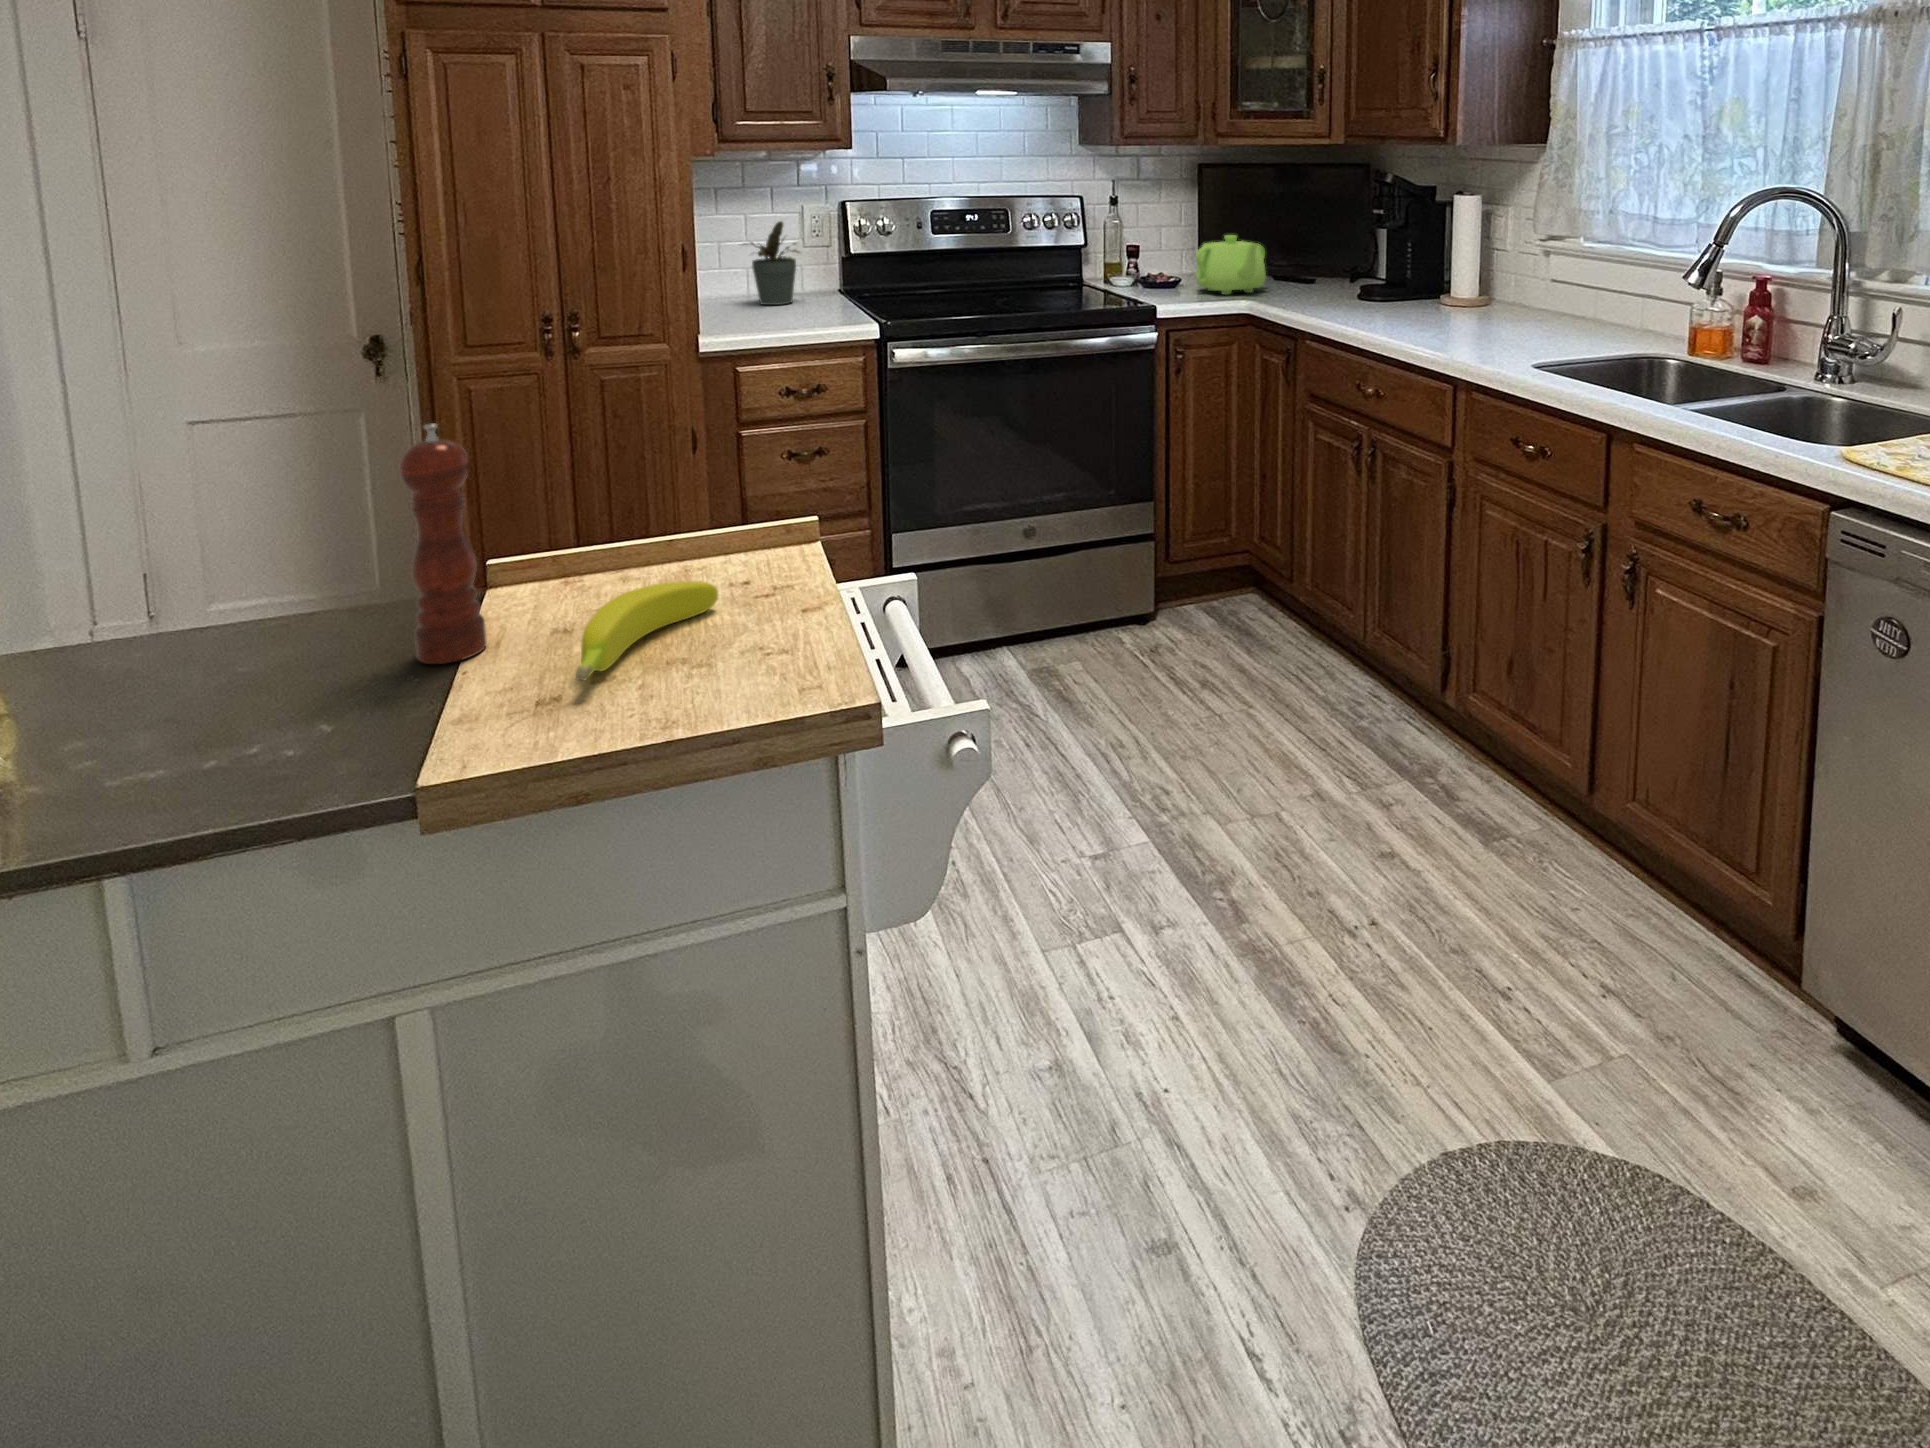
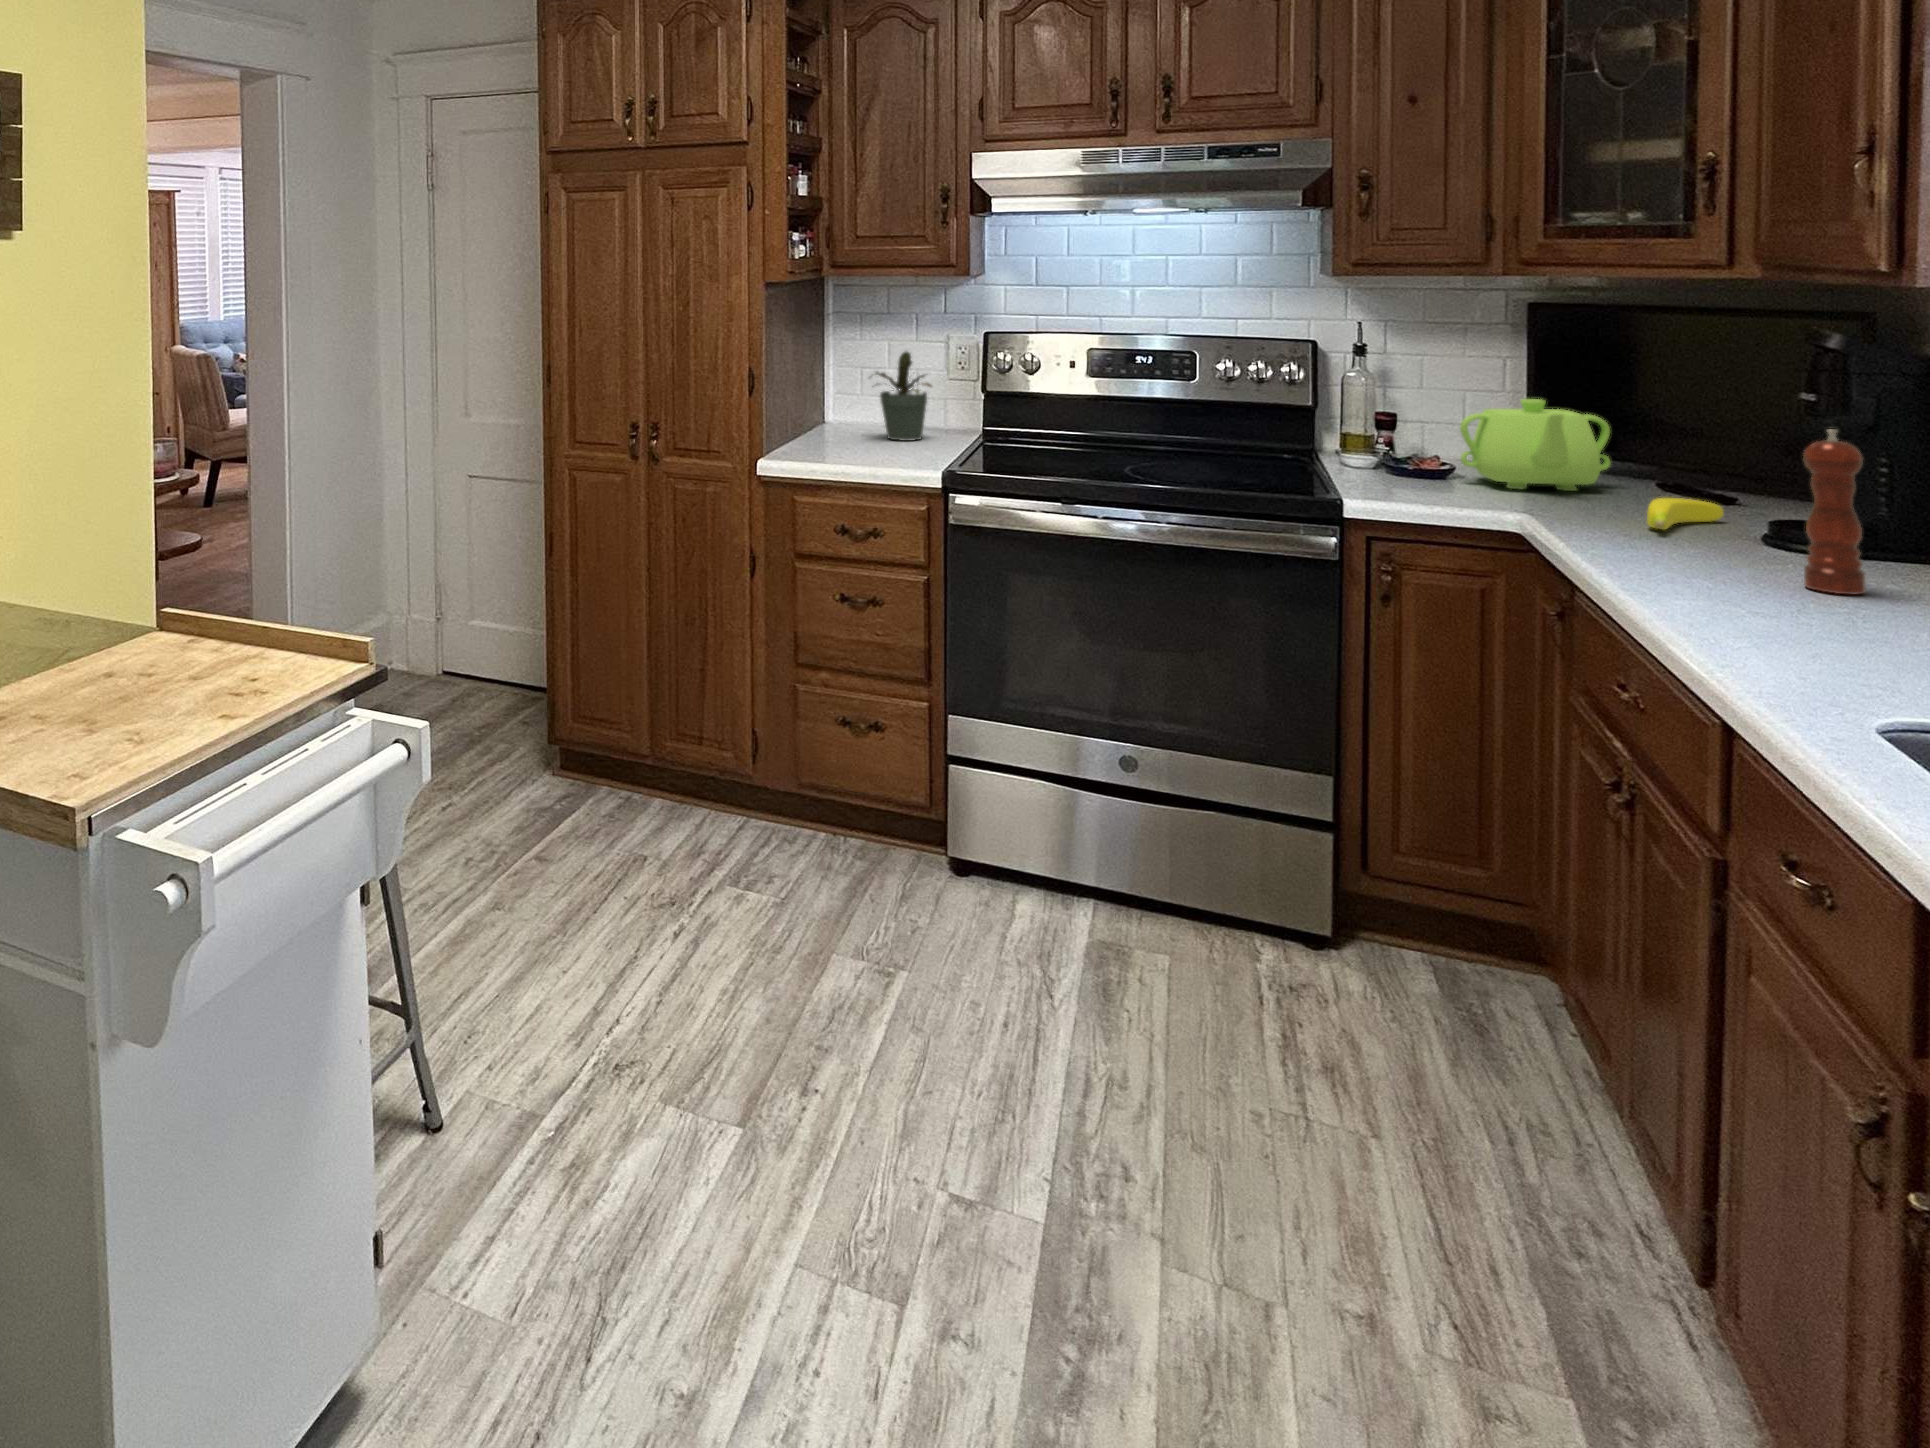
pepper mill: present [399,423,487,664] -> present [1803,429,1866,594]
banana: present [576,581,718,680] -> present [1647,498,1724,530]

